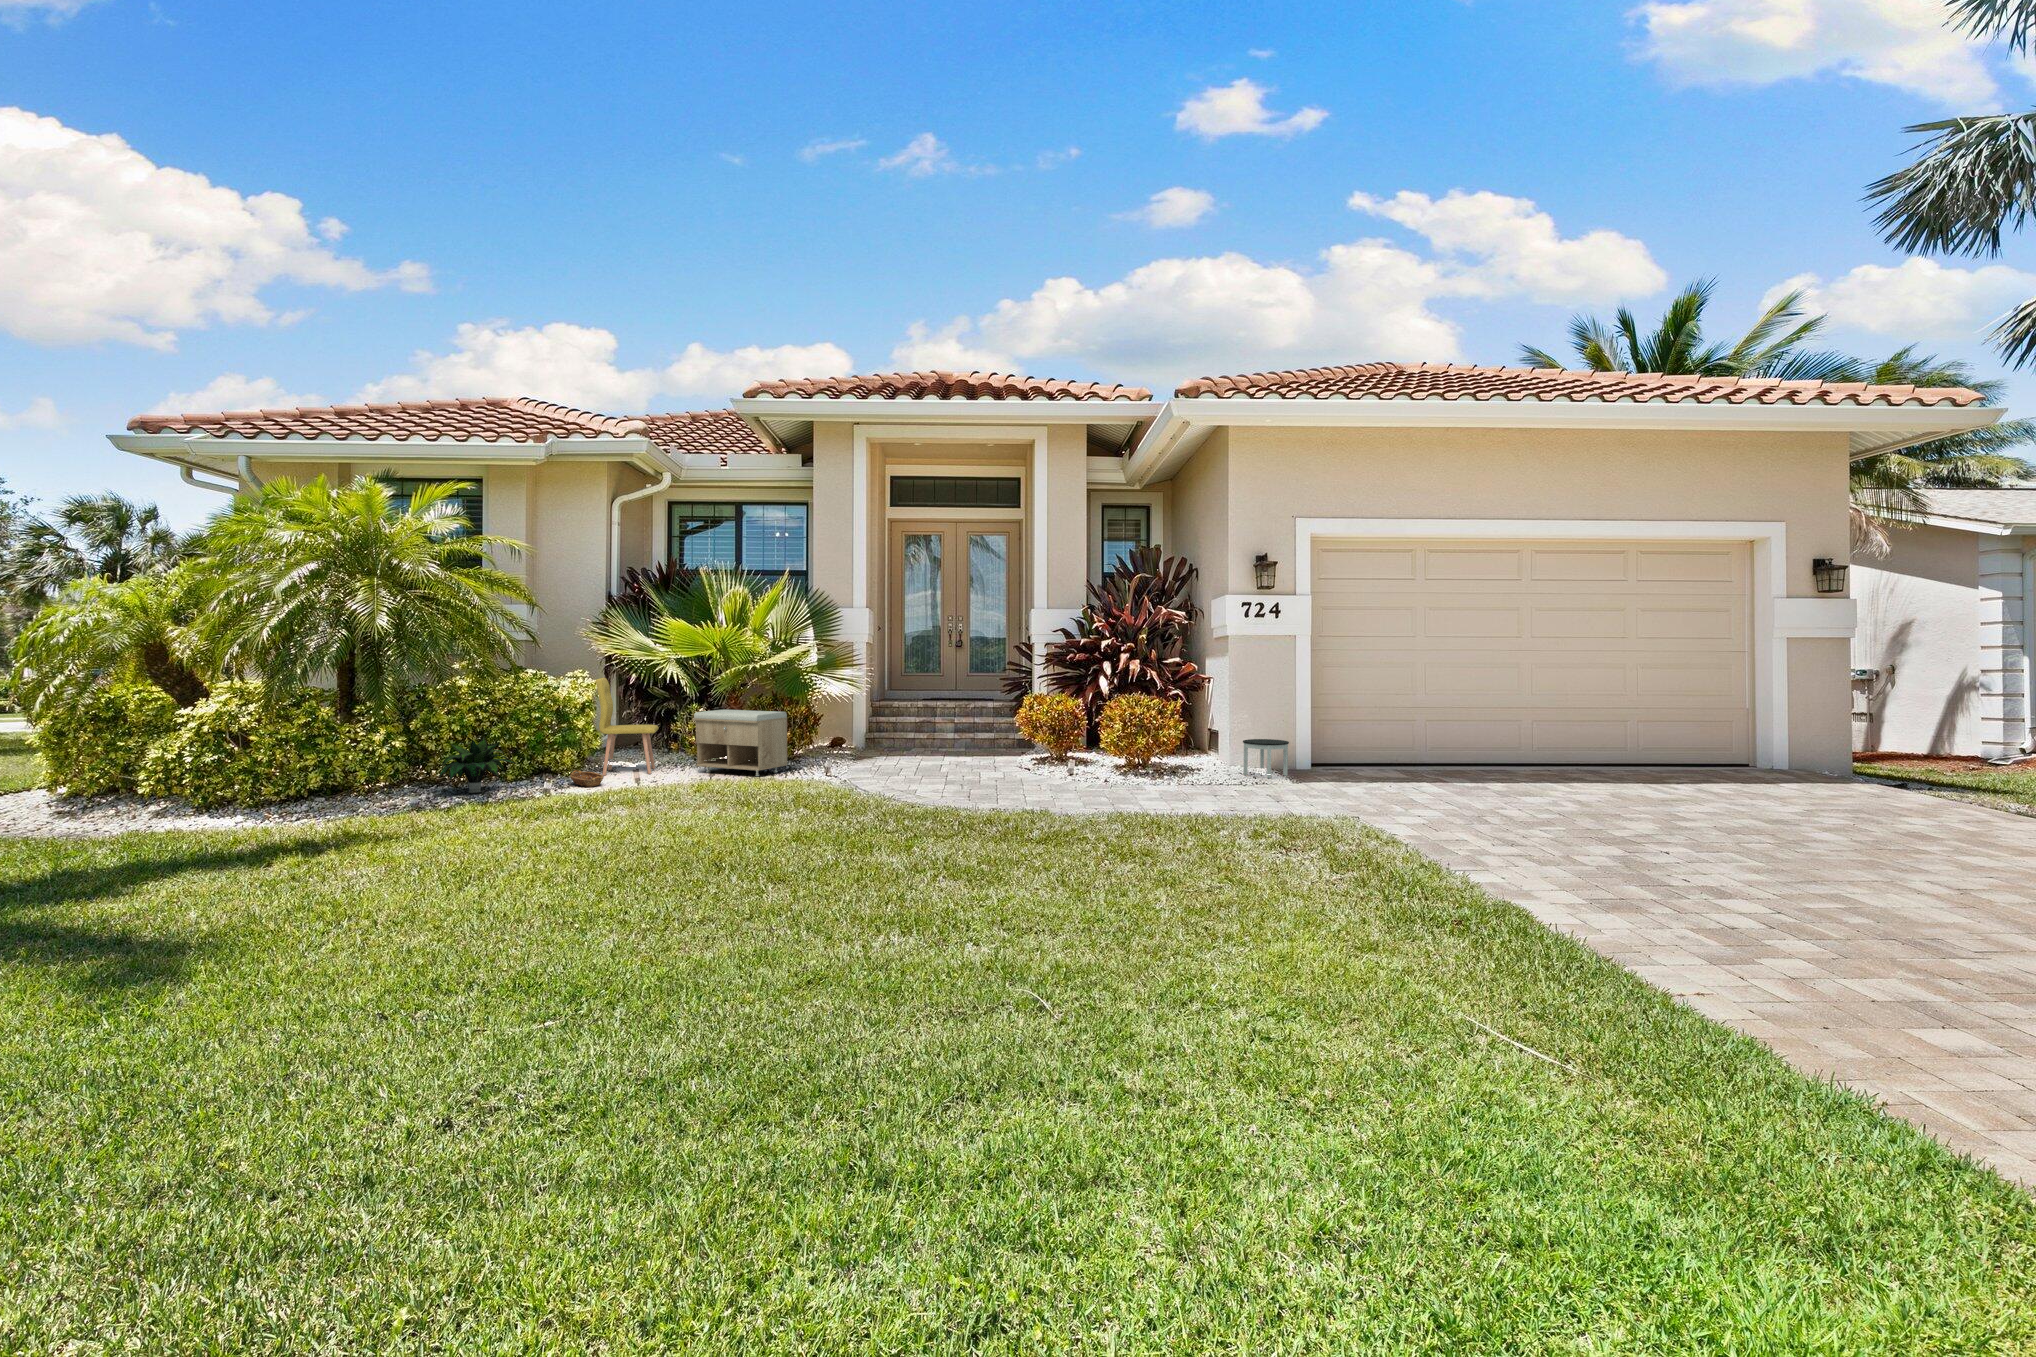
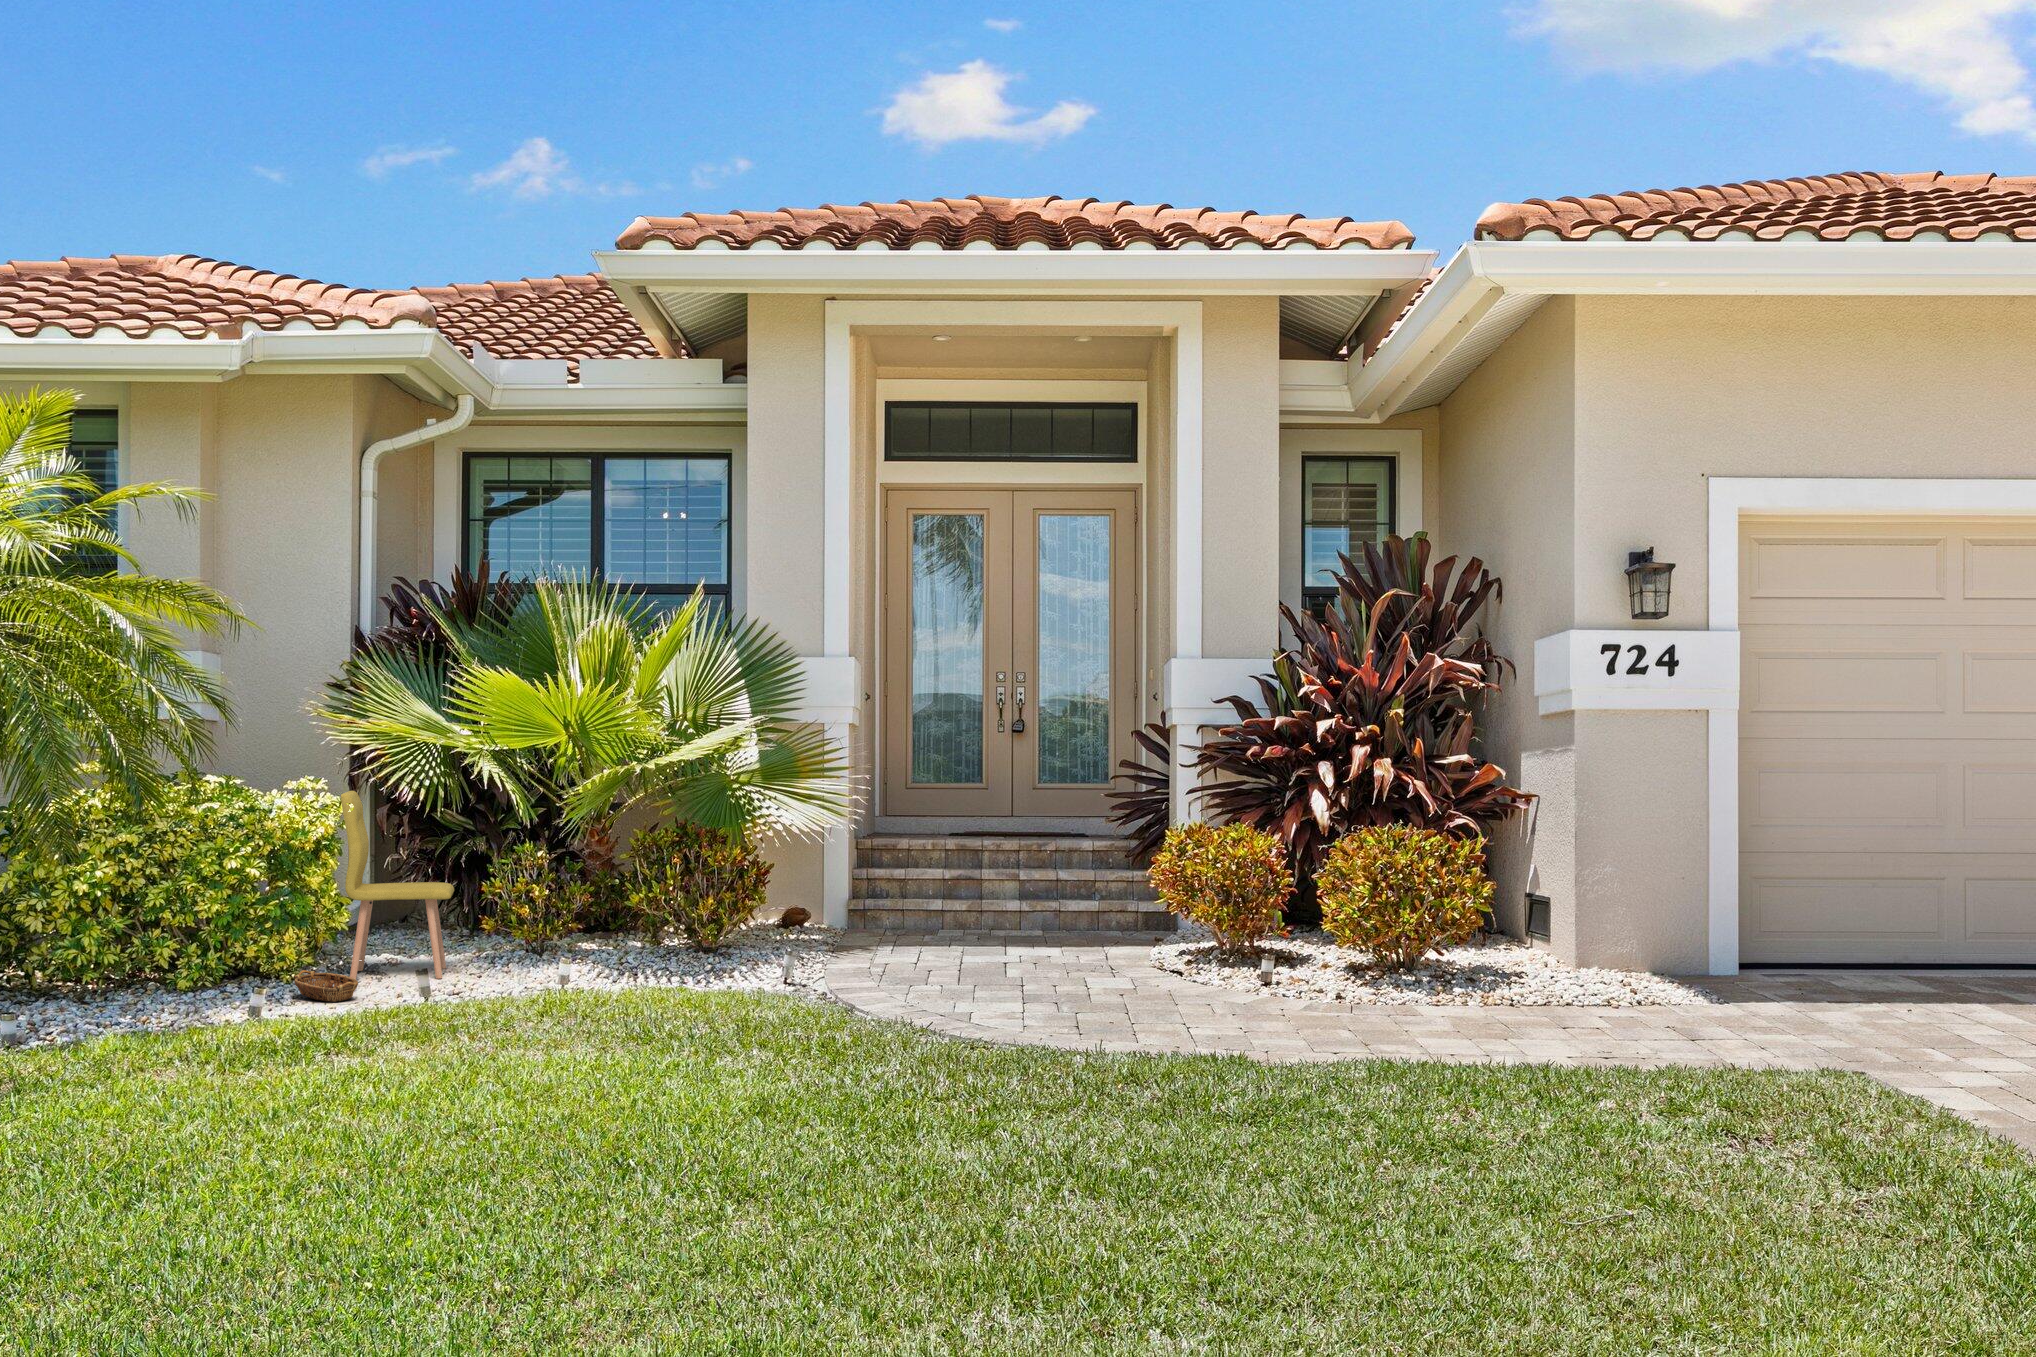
storage bench: present [694,709,787,776] -> none [526,853,705,983]
potted plant: present [439,737,516,793] -> none [51,902,200,1012]
round table: present [1243,739,1289,778] -> none [1604,914,1696,992]

